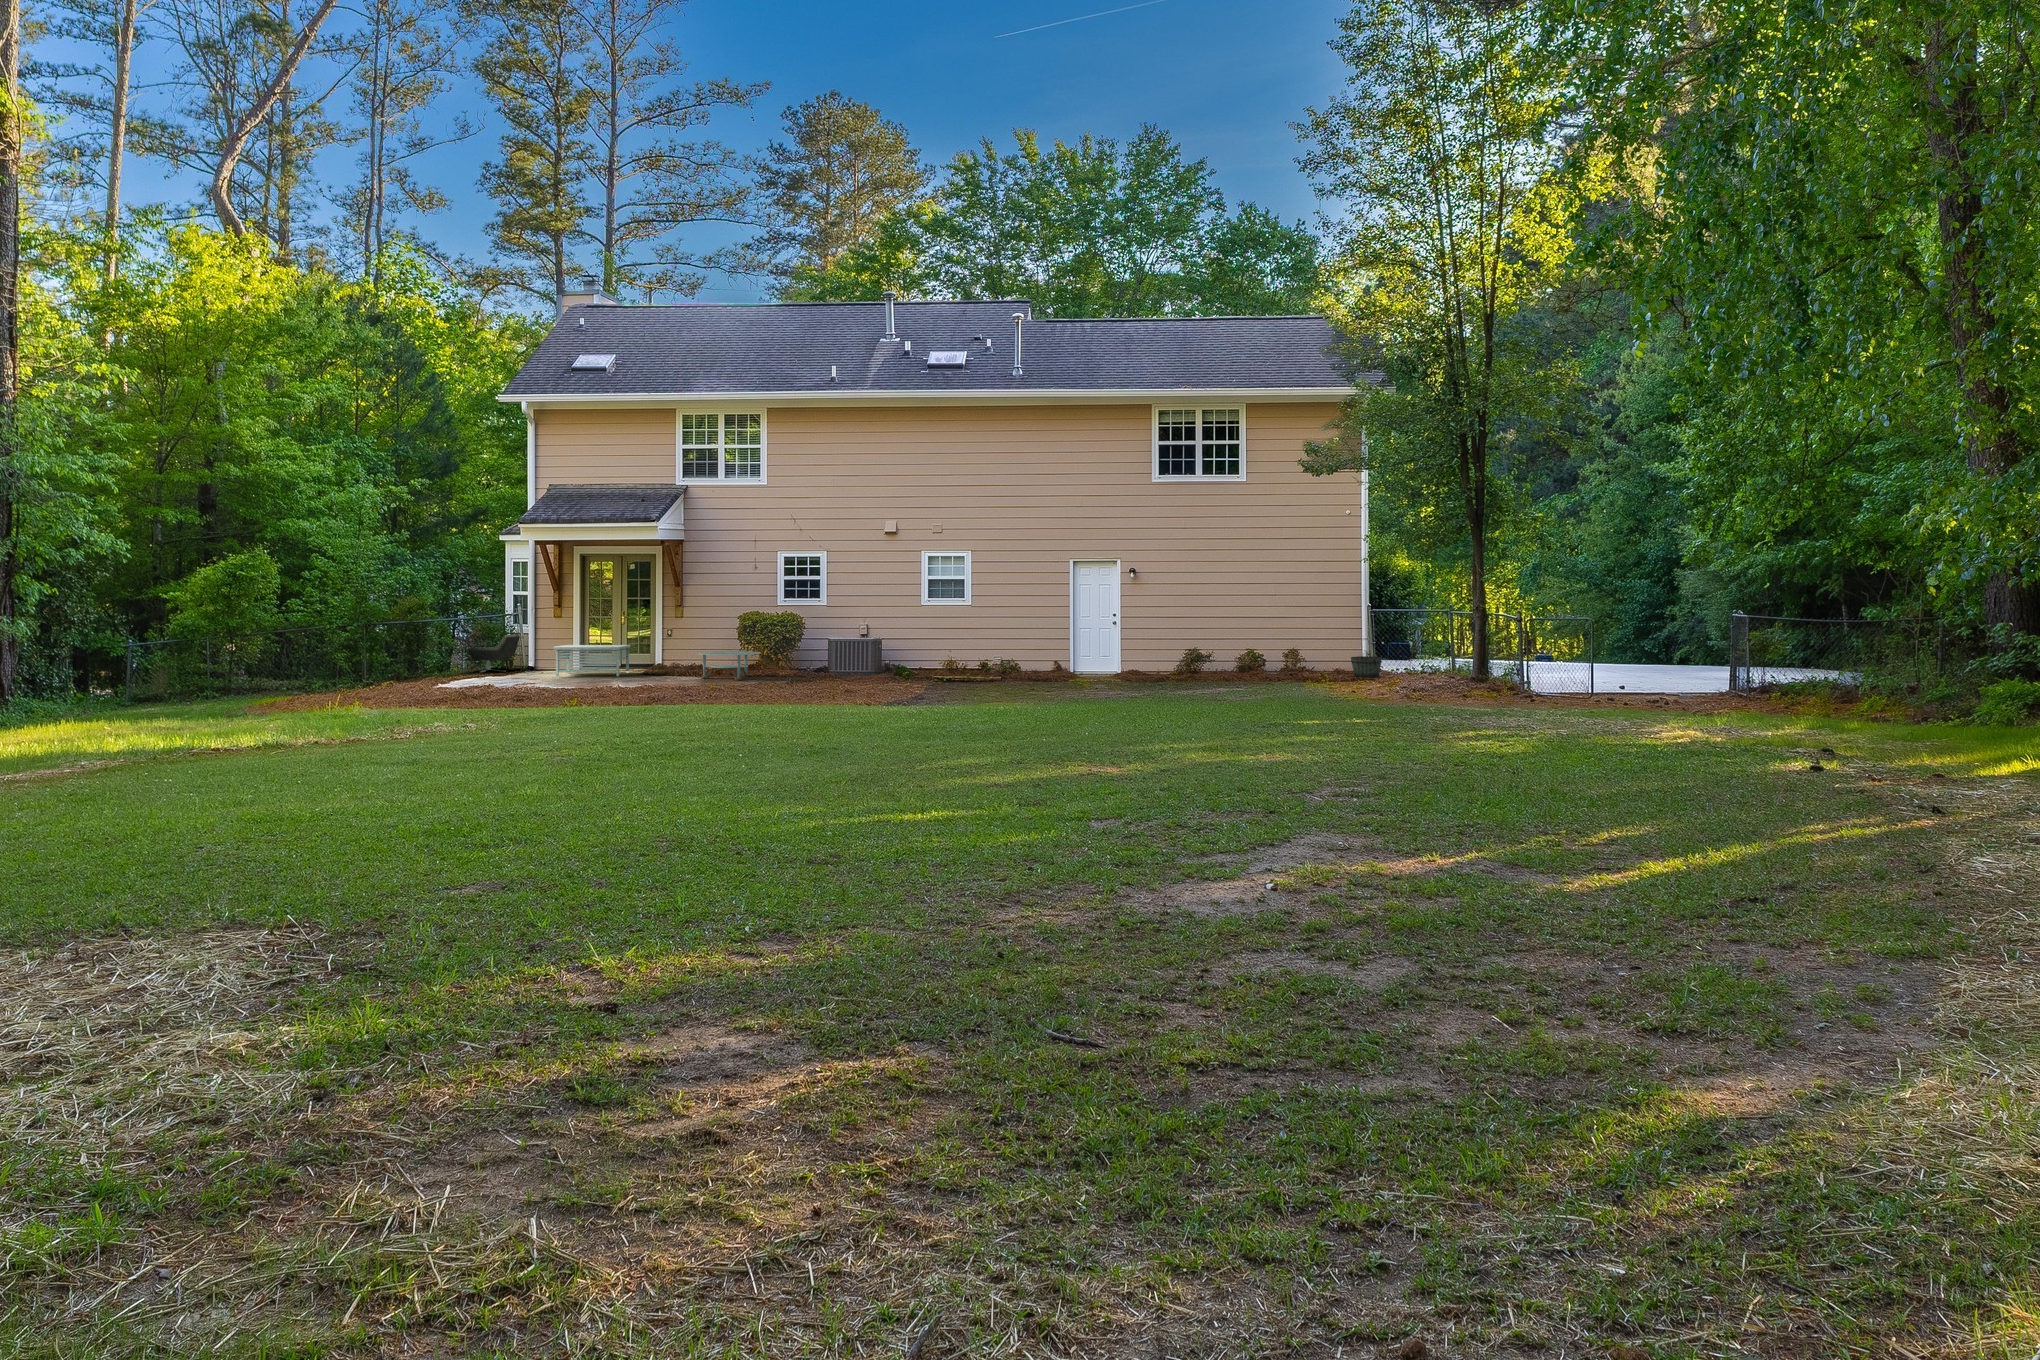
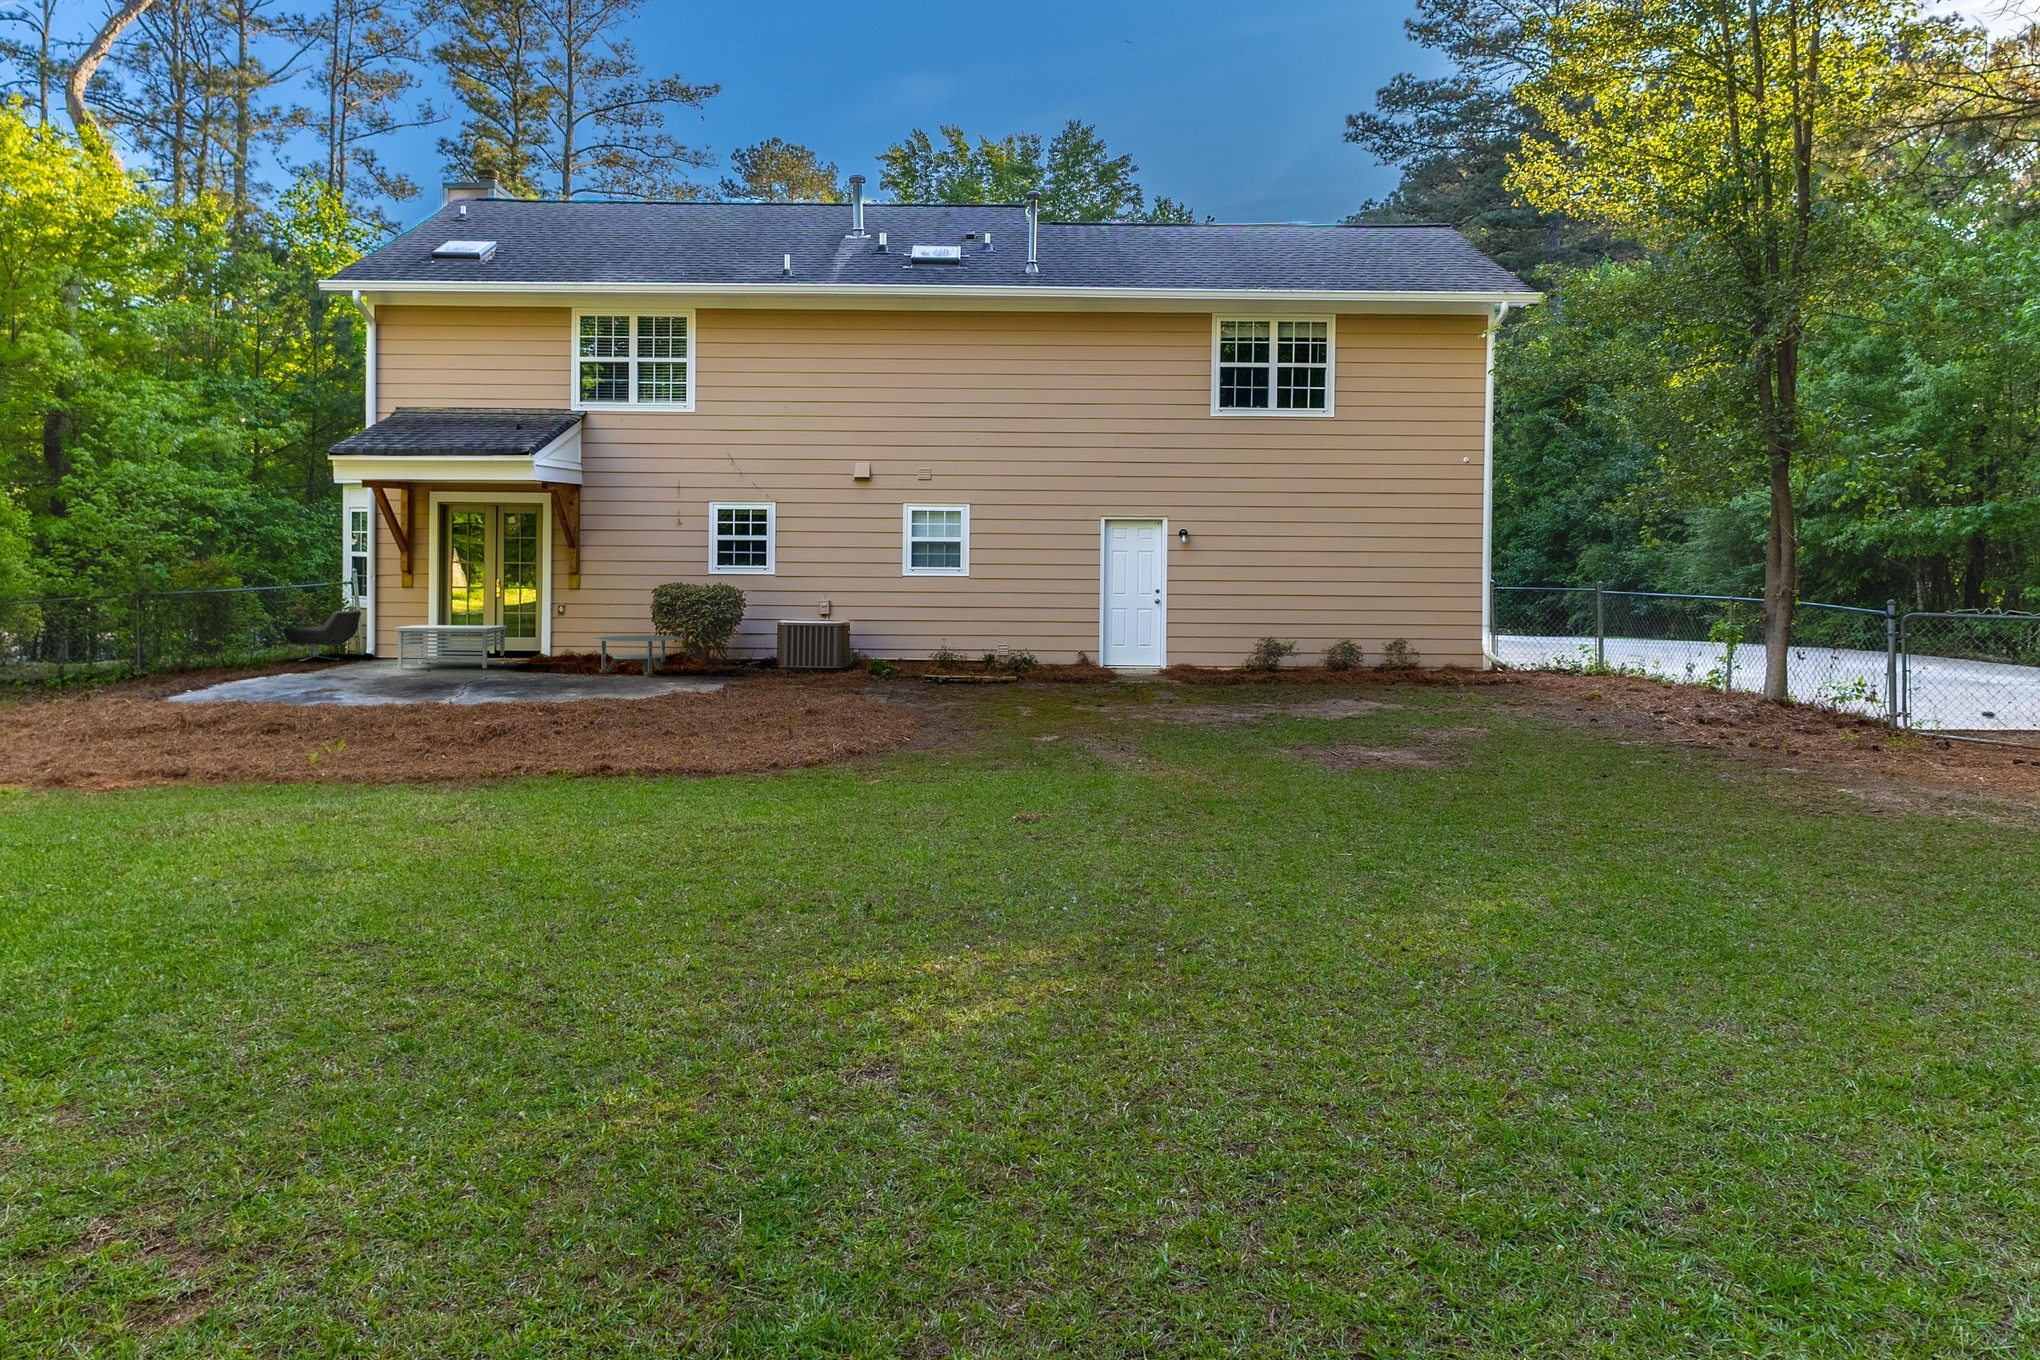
wooden bucket: present [1351,650,1382,677] -> none [1471,642,1514,678]

